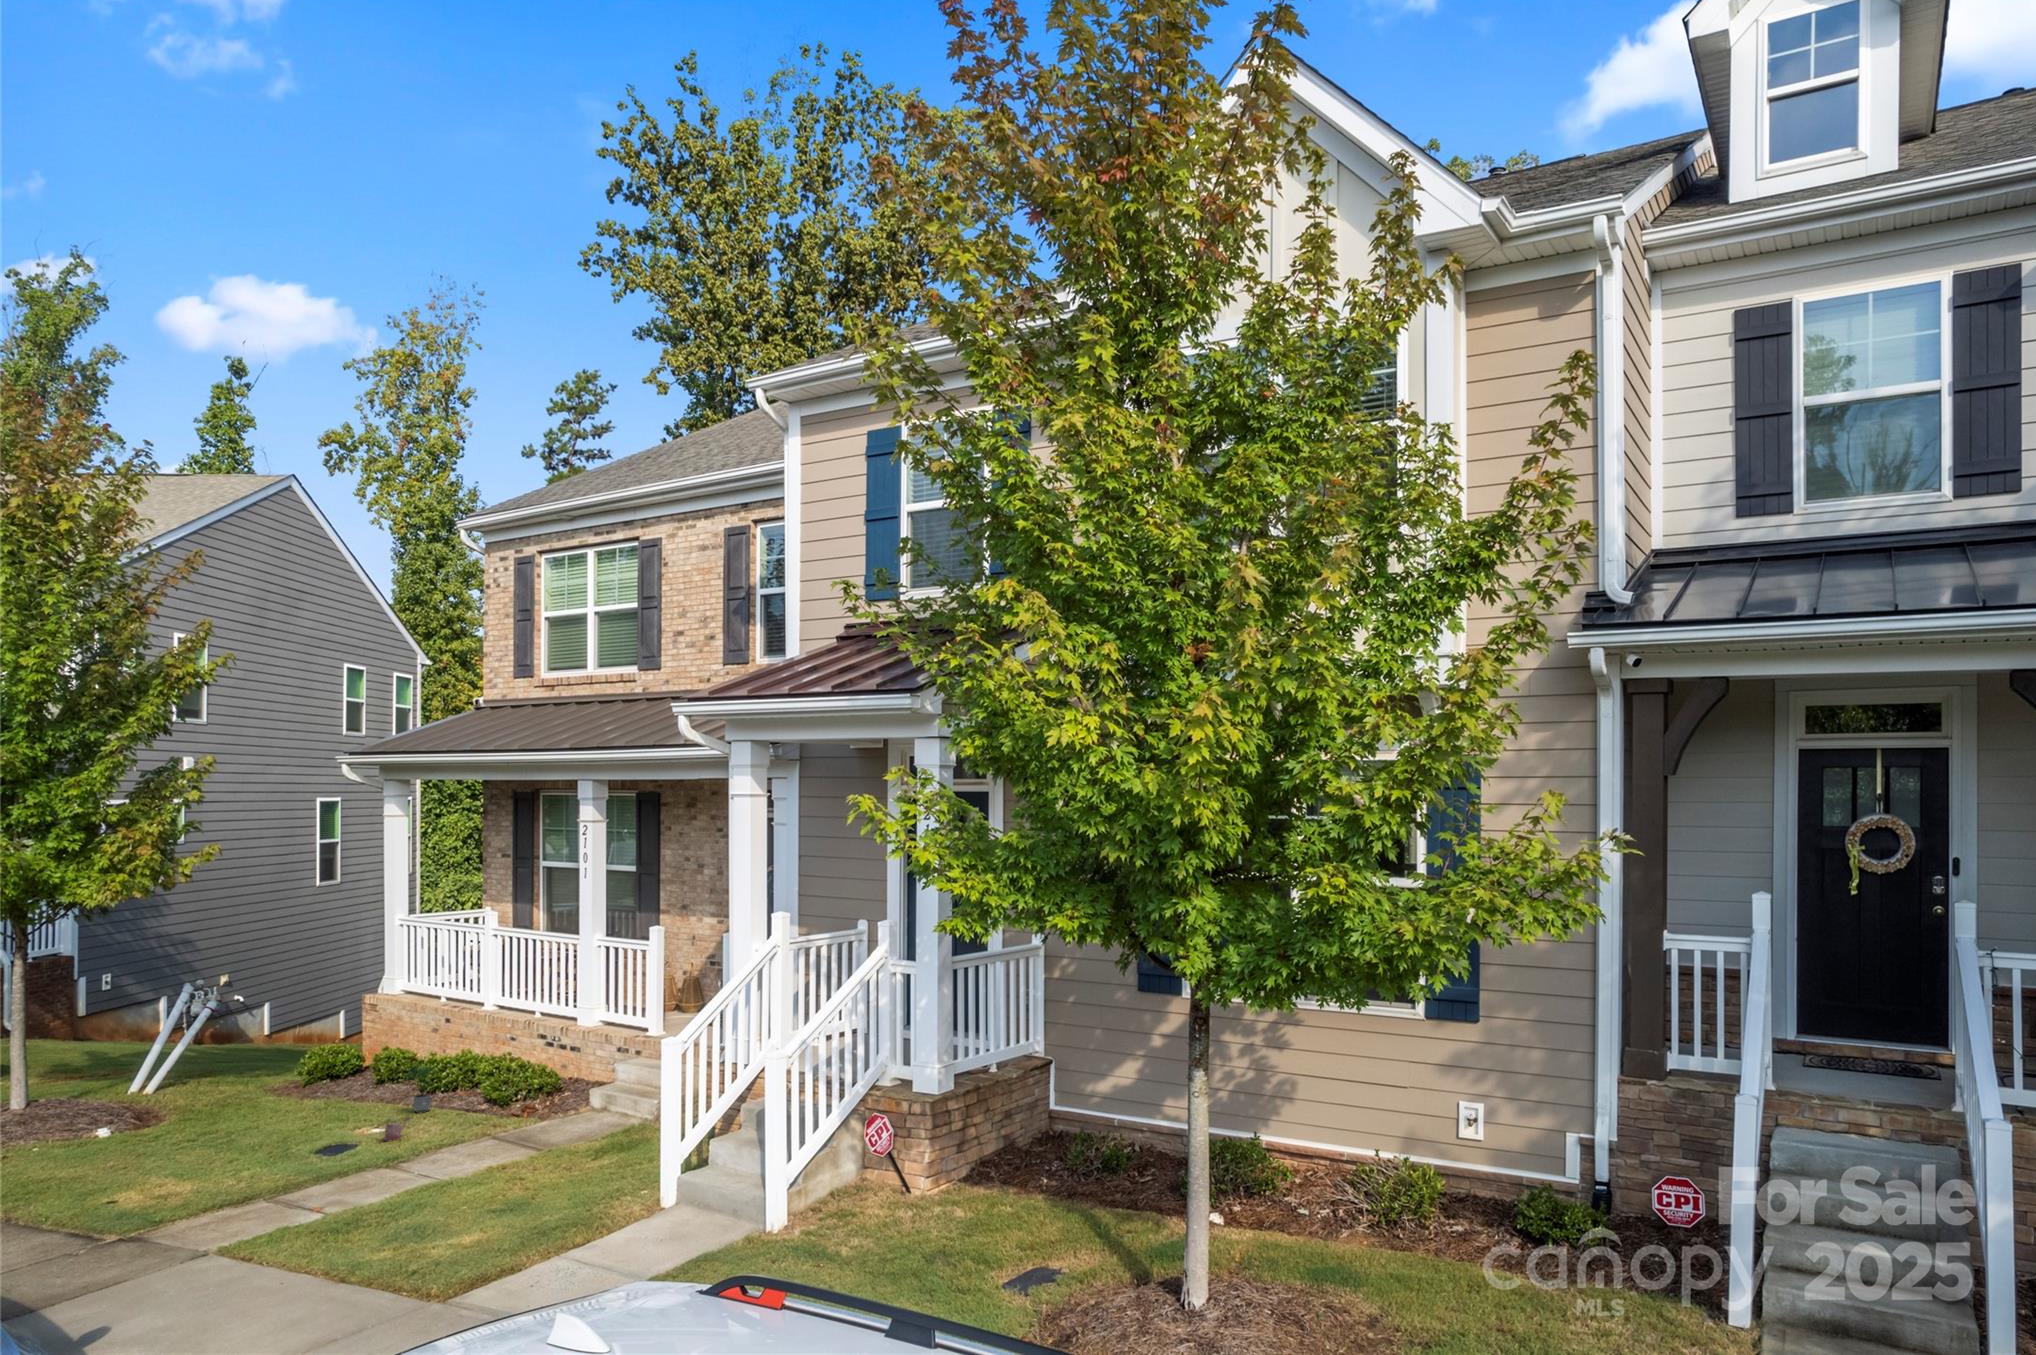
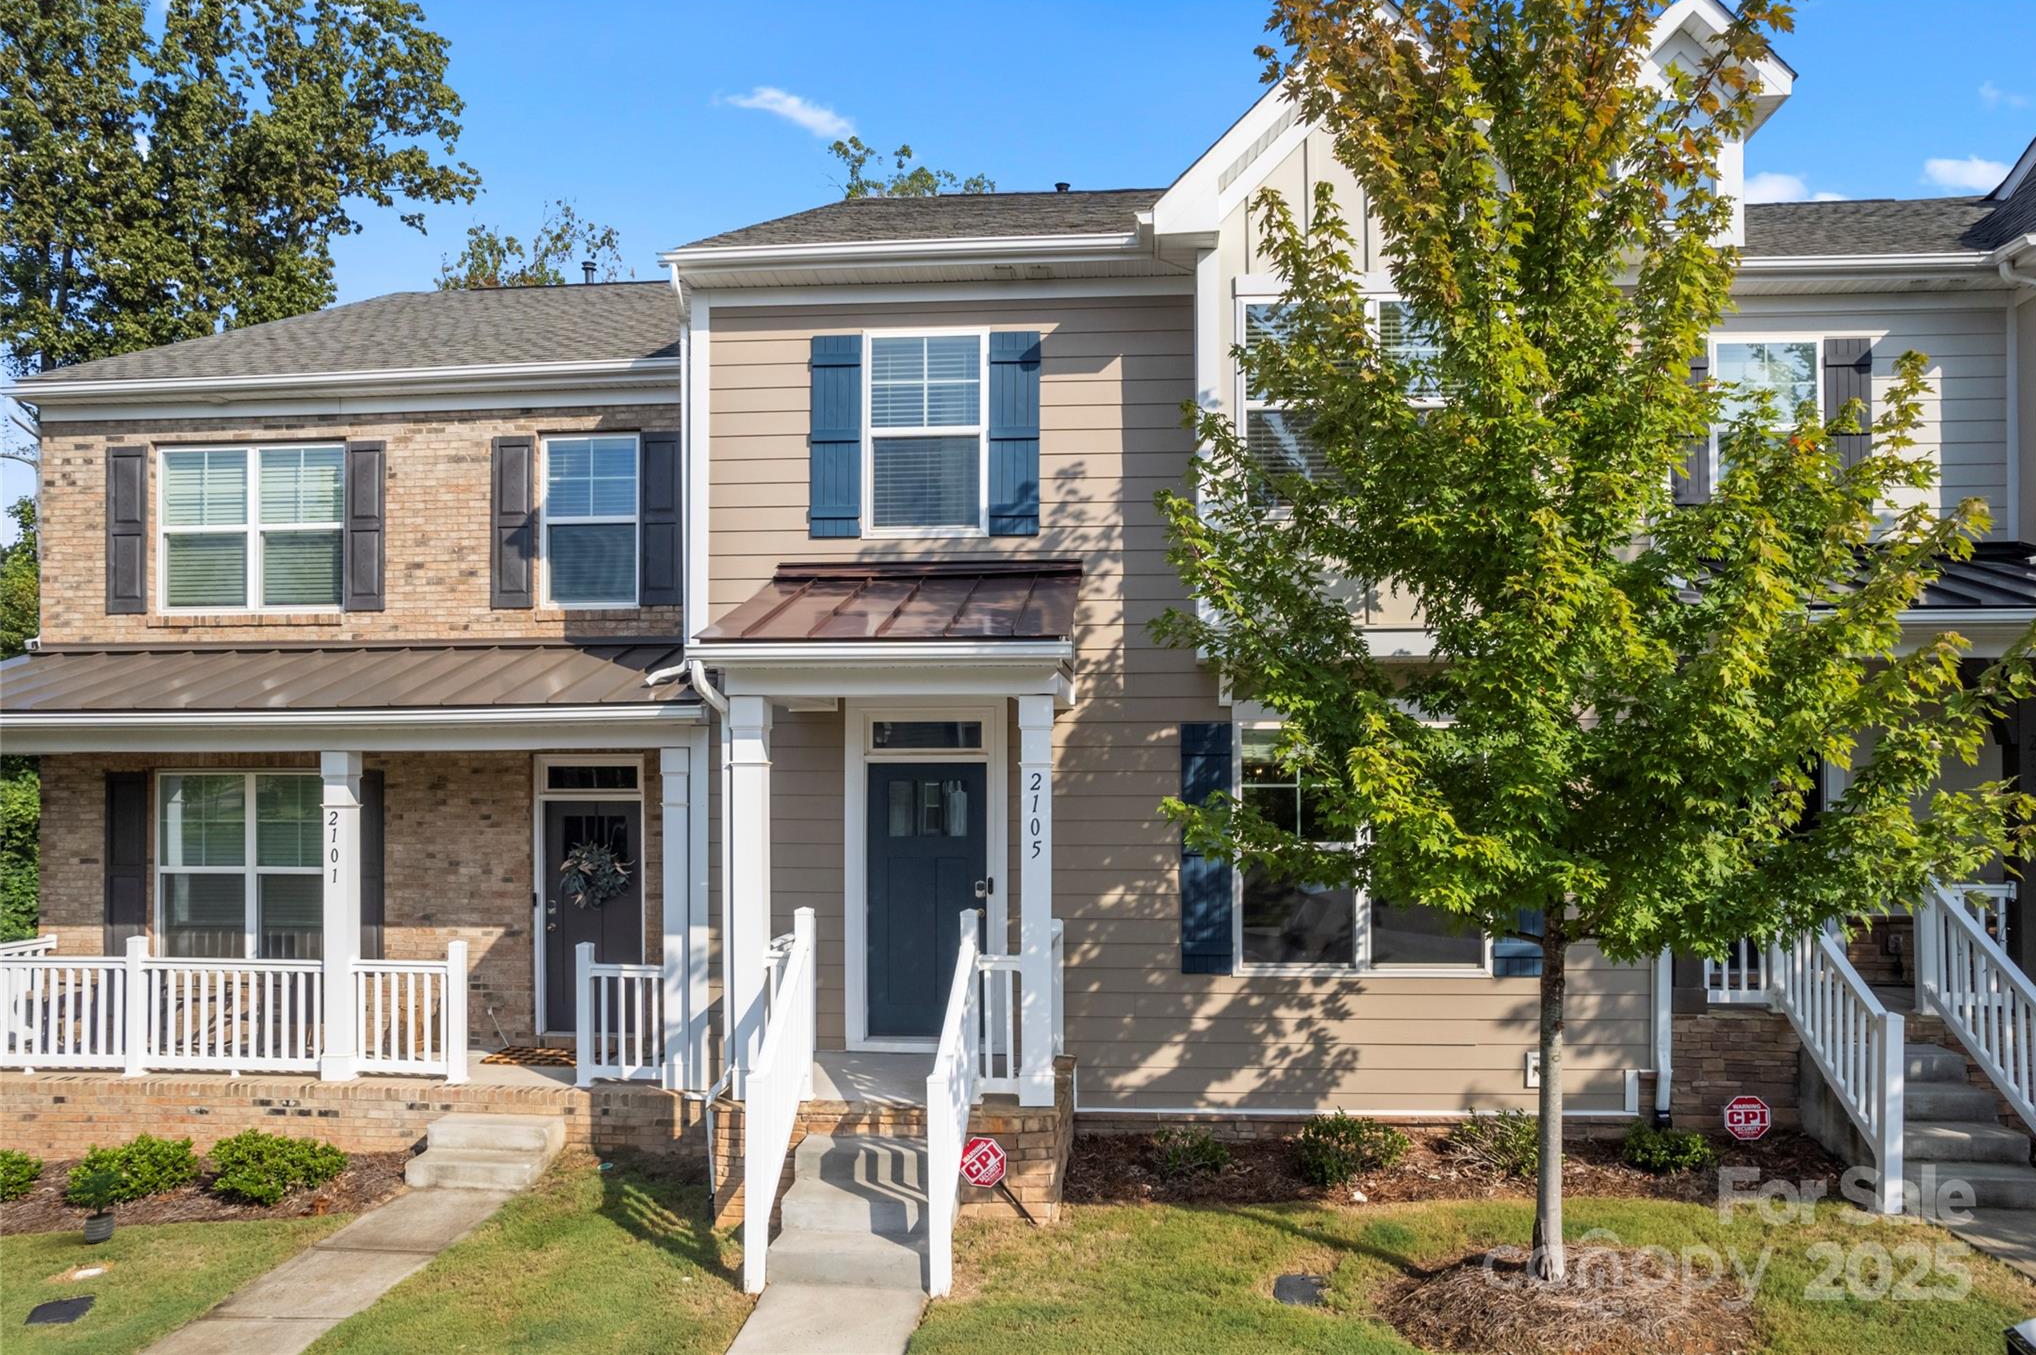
watering can: present [383,1117,410,1142] -> none [107,1252,145,1296]

